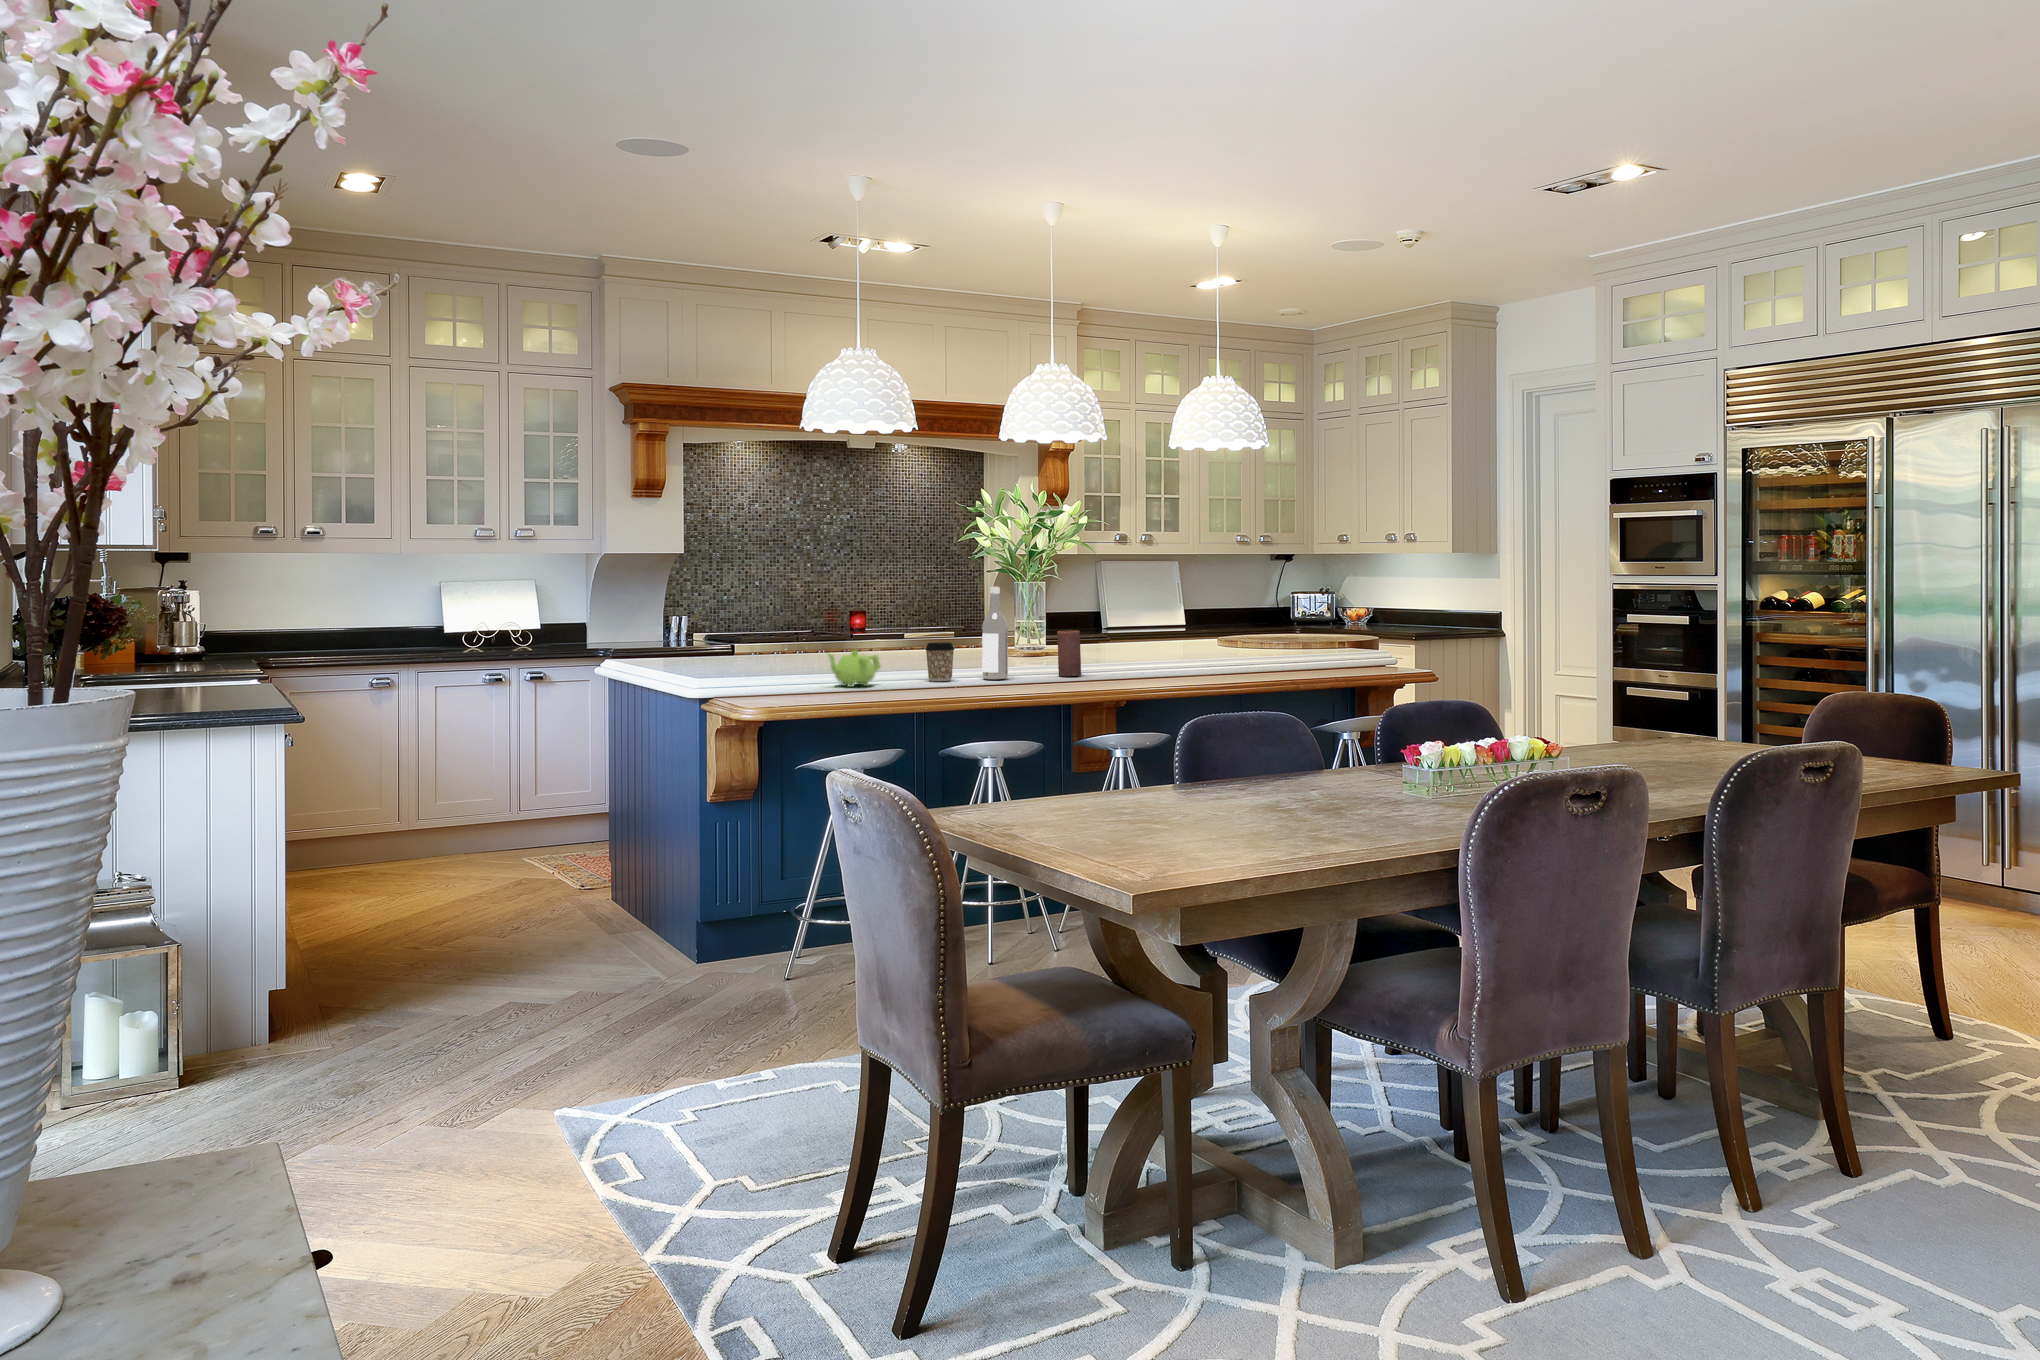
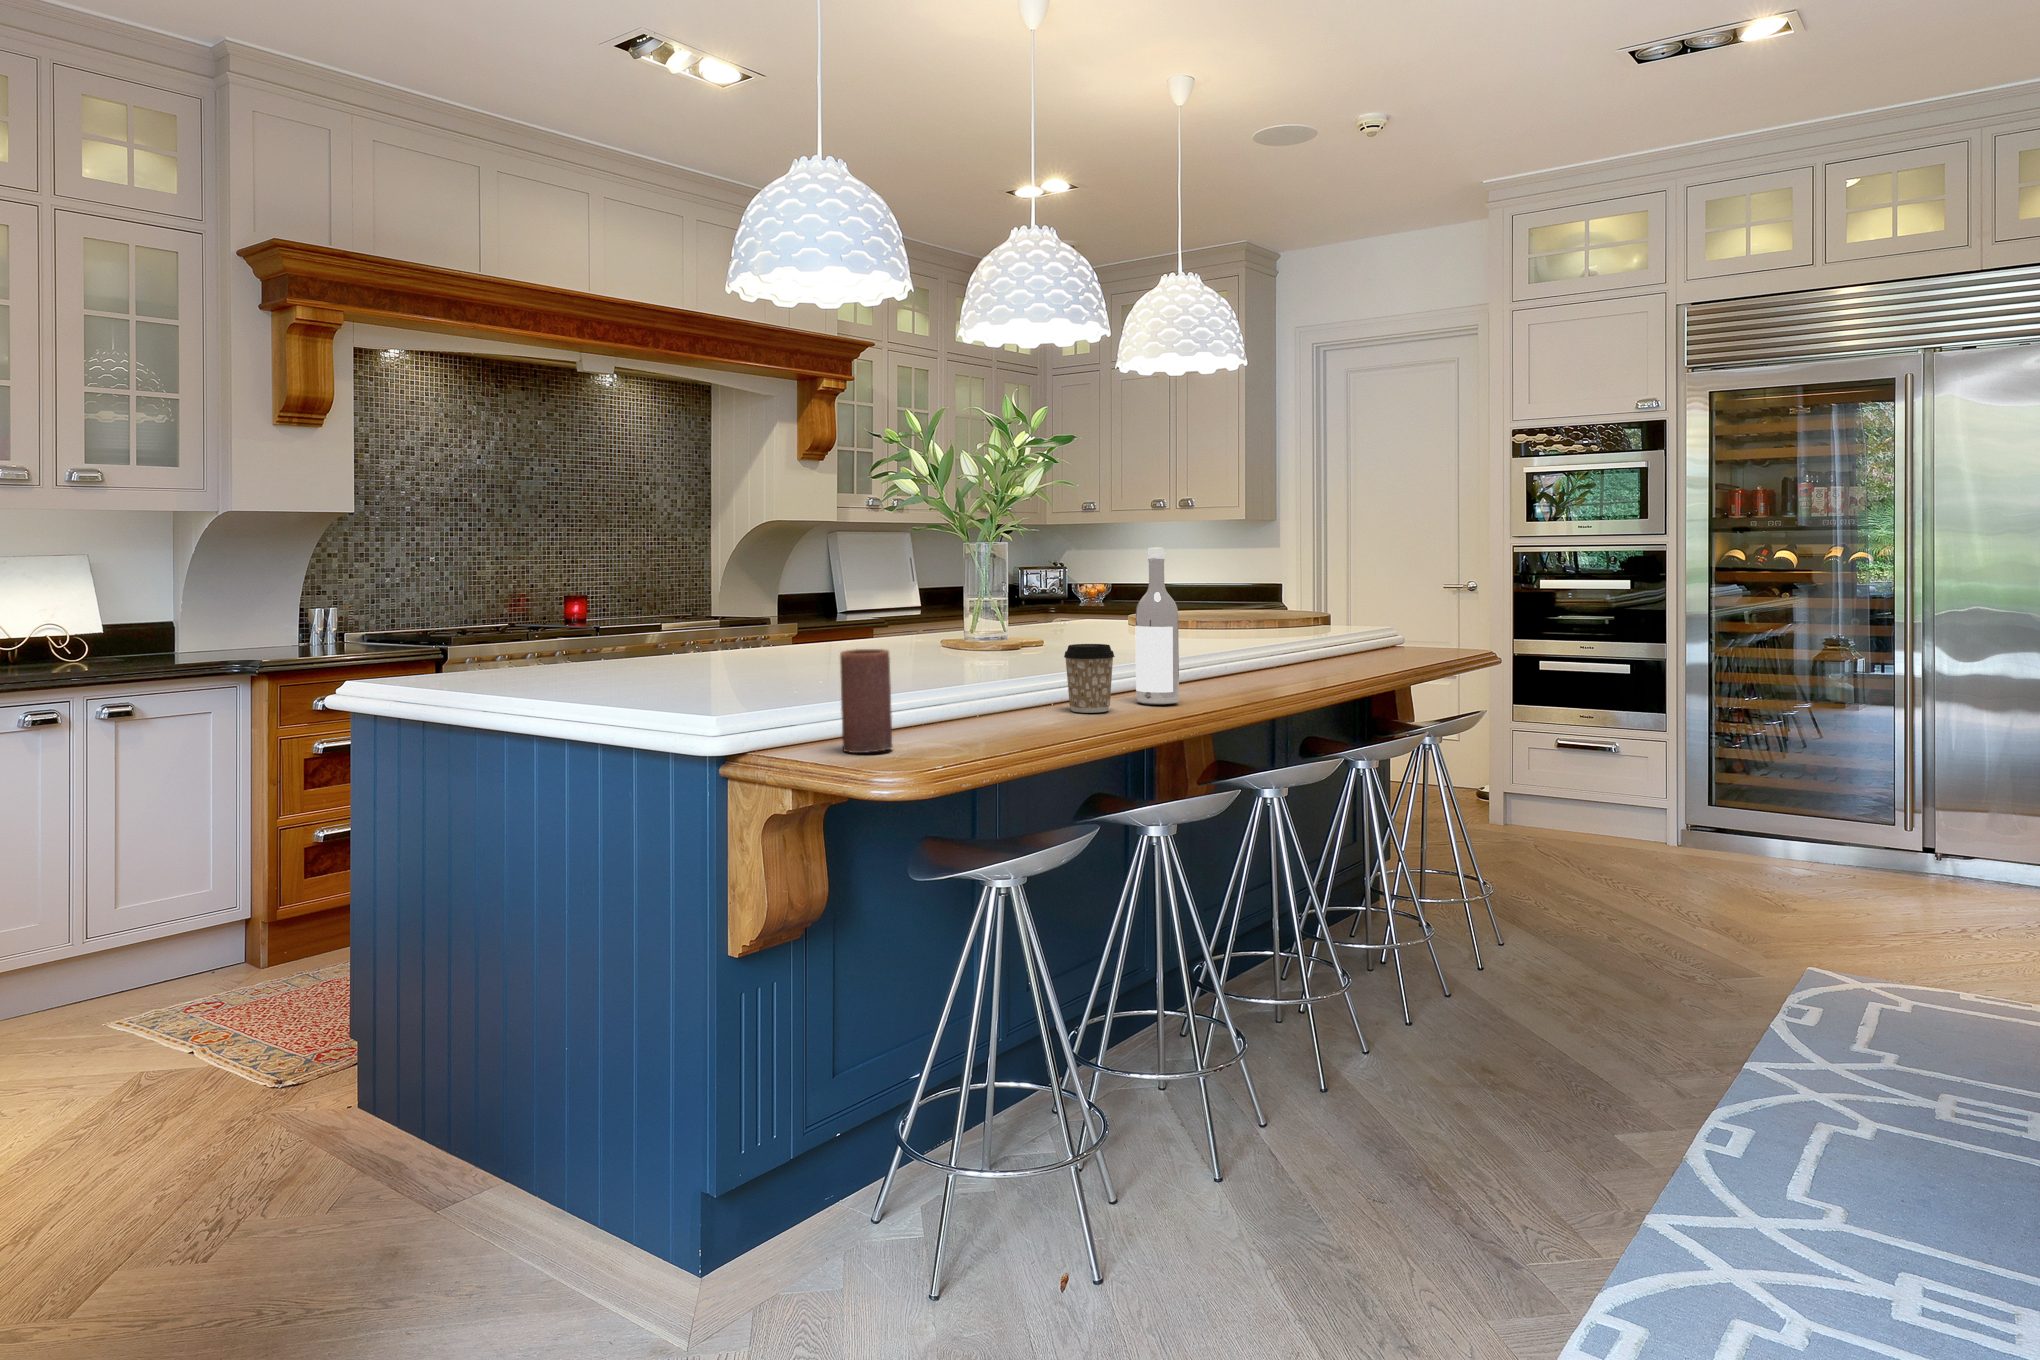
candle: present [1057,630,1082,676] -> present [840,649,892,753]
teapot: present [828,650,881,687] -> none [960,664,1040,734]

